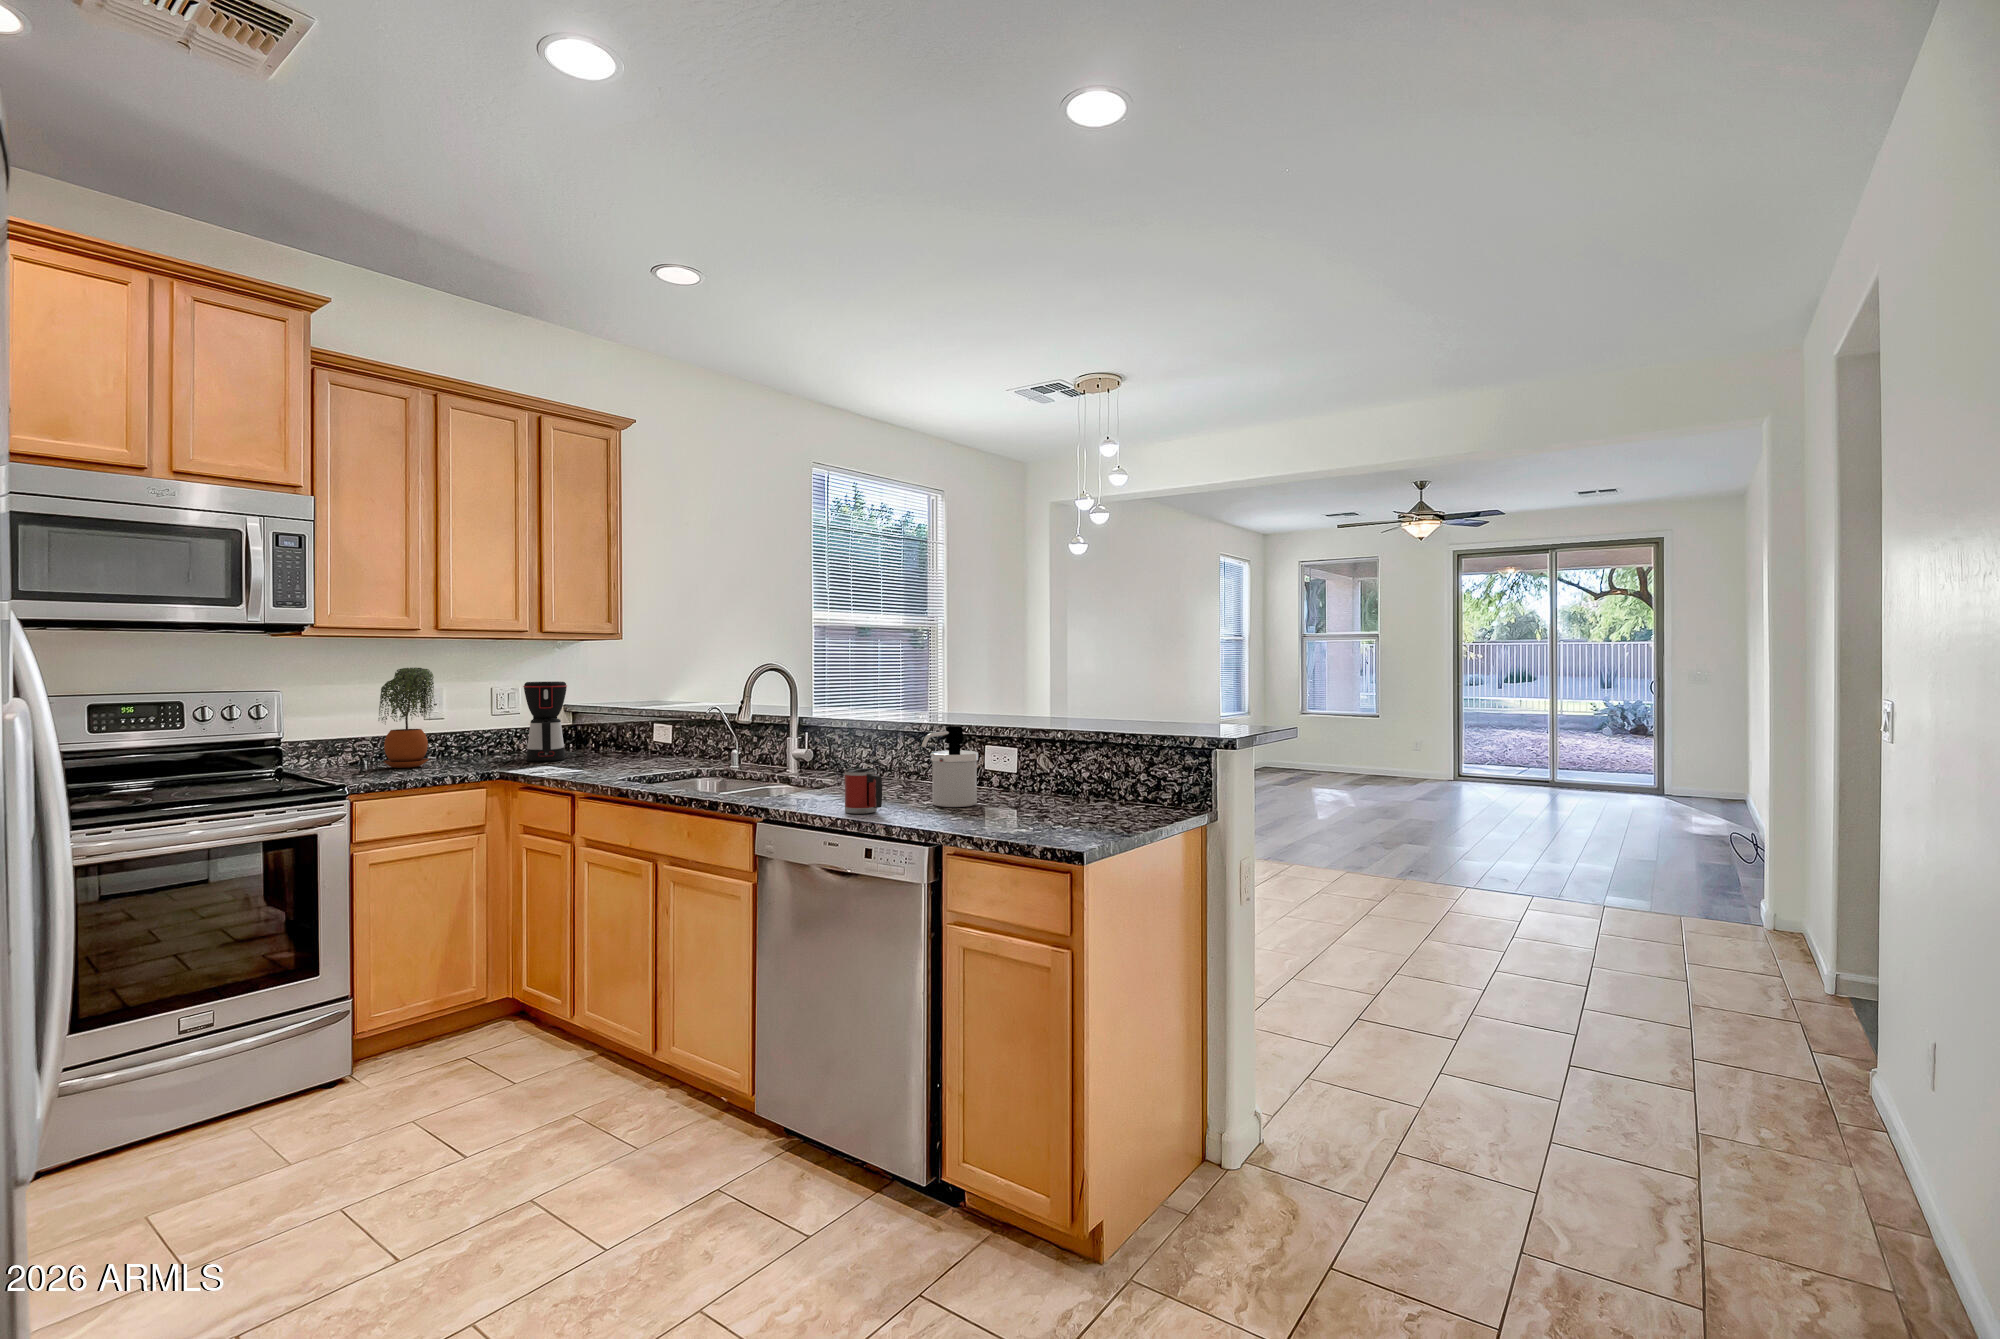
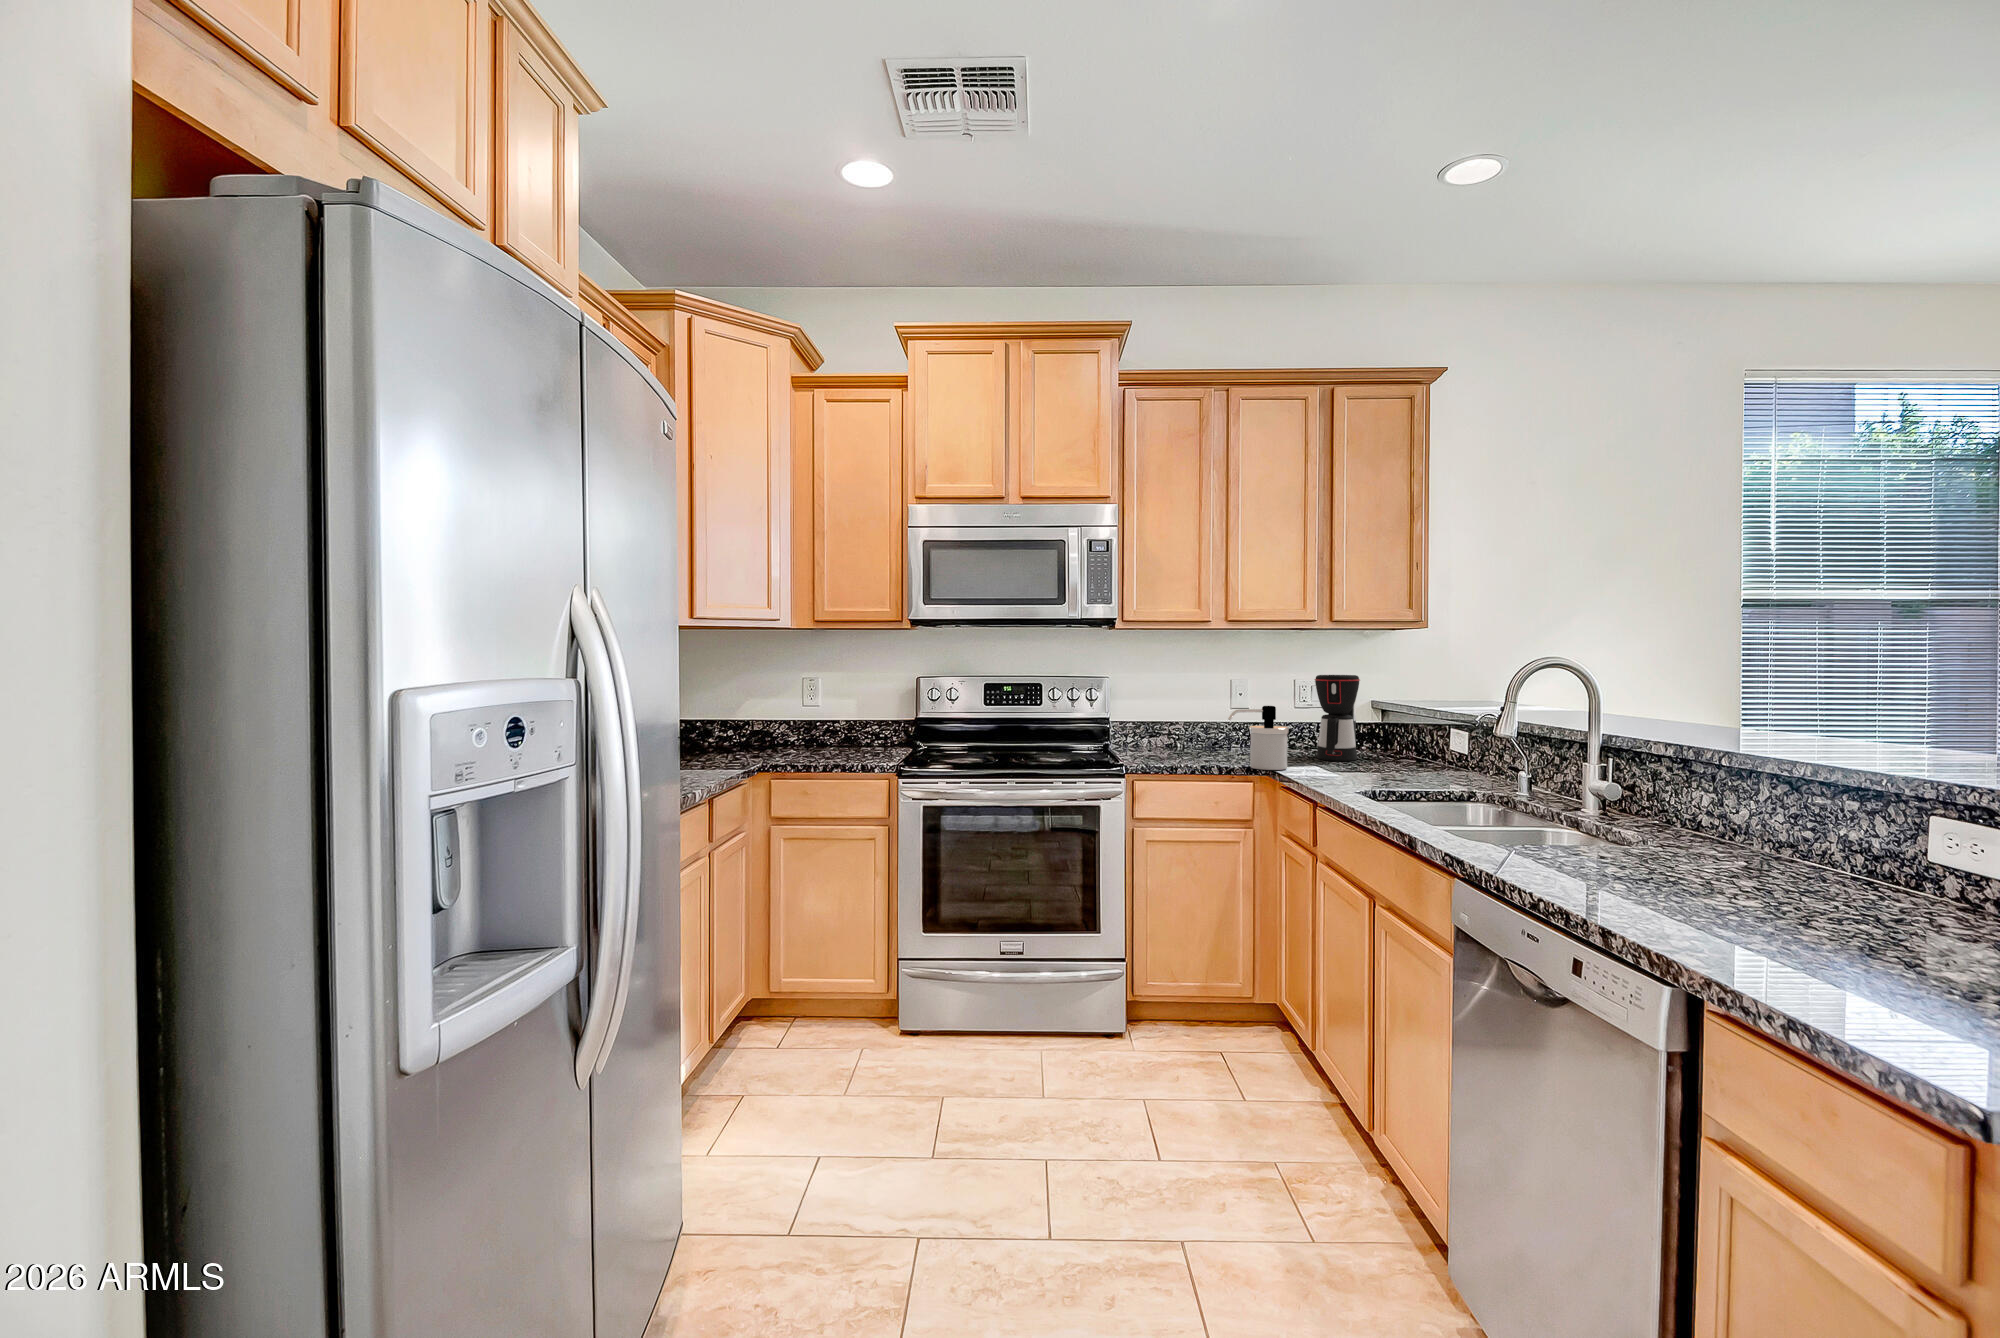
potted plant: present [378,668,434,768] -> none [1181,658,1235,754]
soap dispenser: present [921,726,978,807] -> present [1228,706,1289,770]
mug: present [845,768,882,814] -> none [1561,824,1622,902]

